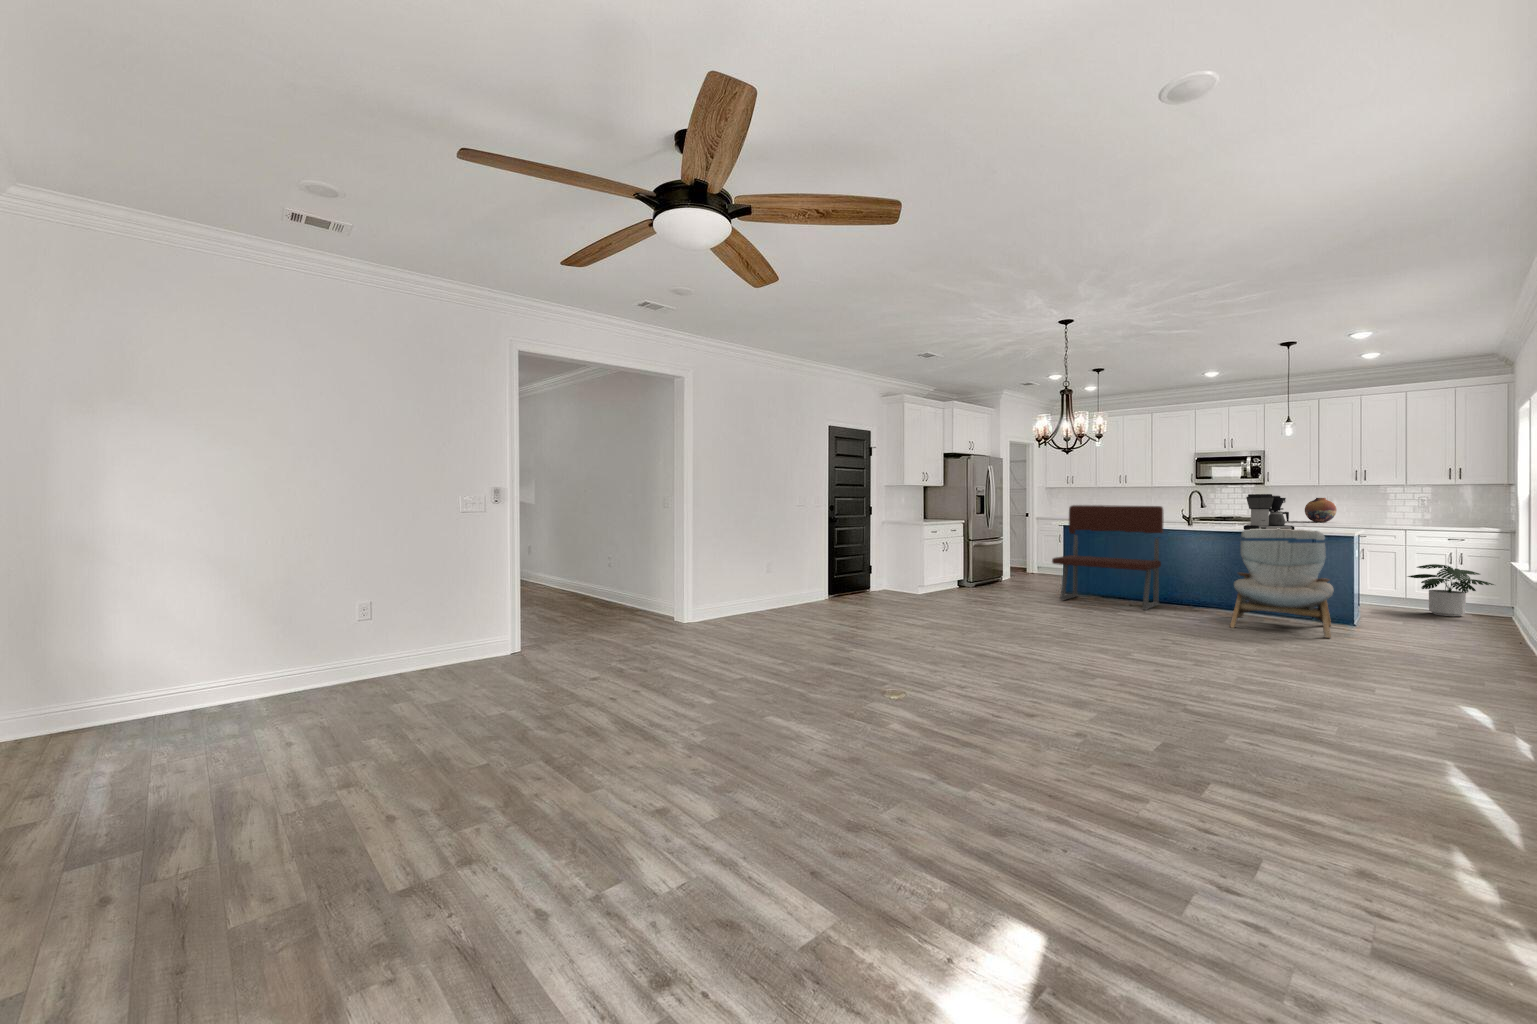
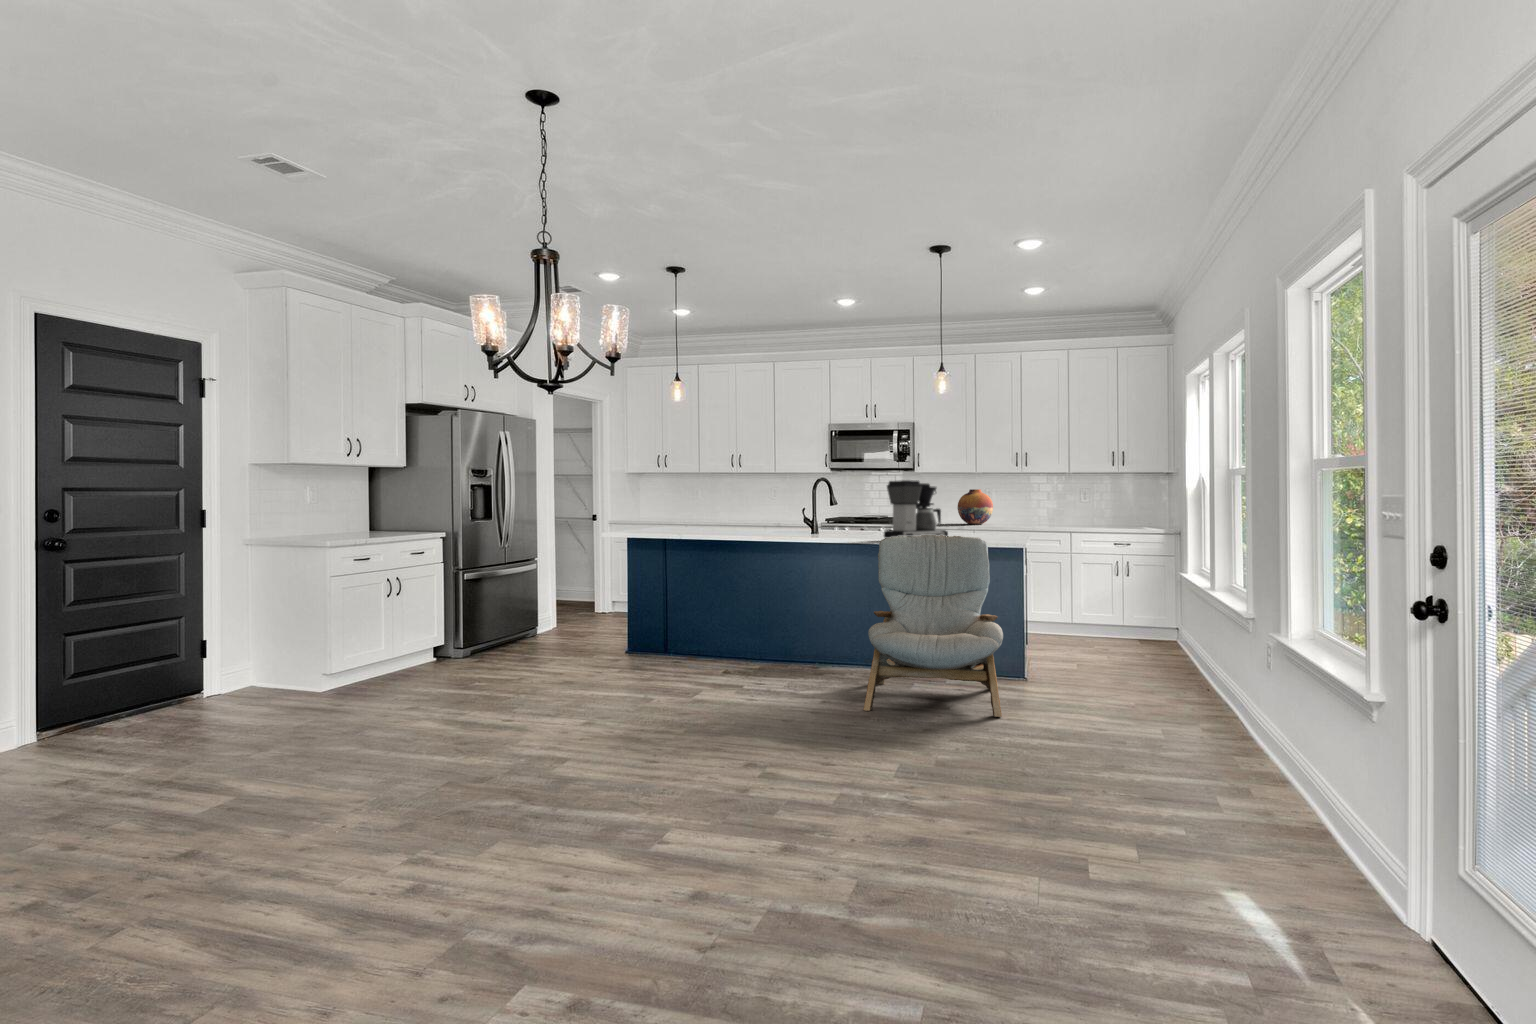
bench: present [1052,505,1164,610] -> none [592,500,771,685]
potted plant: present [1408,564,1494,616] -> none [1074,581,1168,653]

